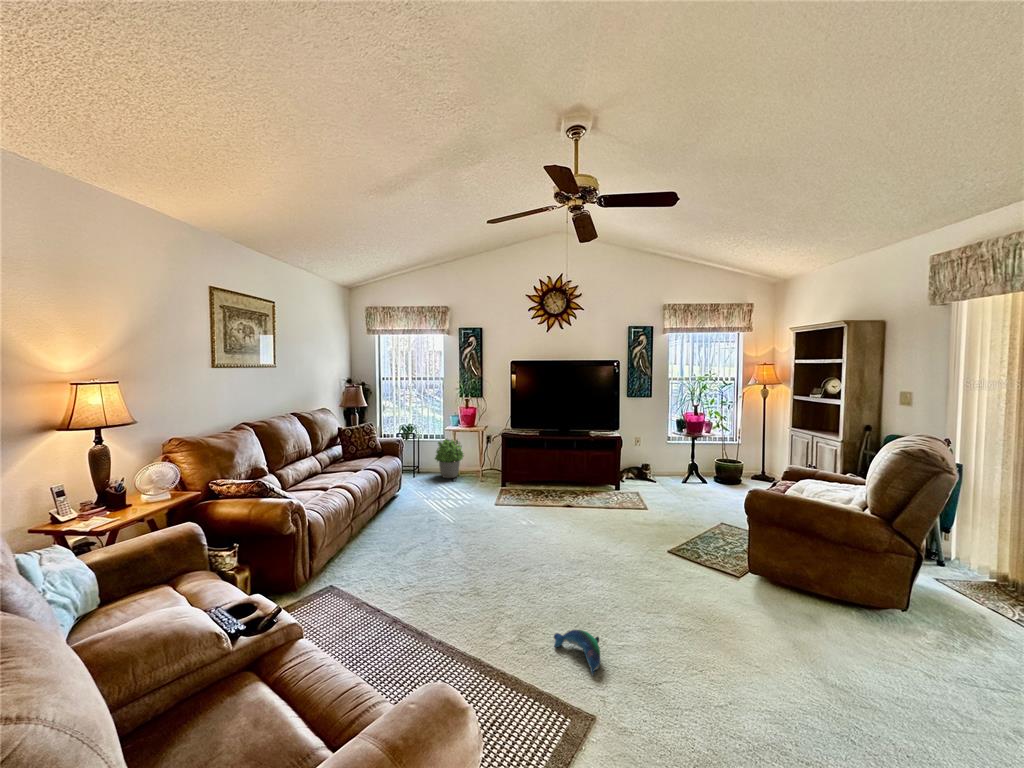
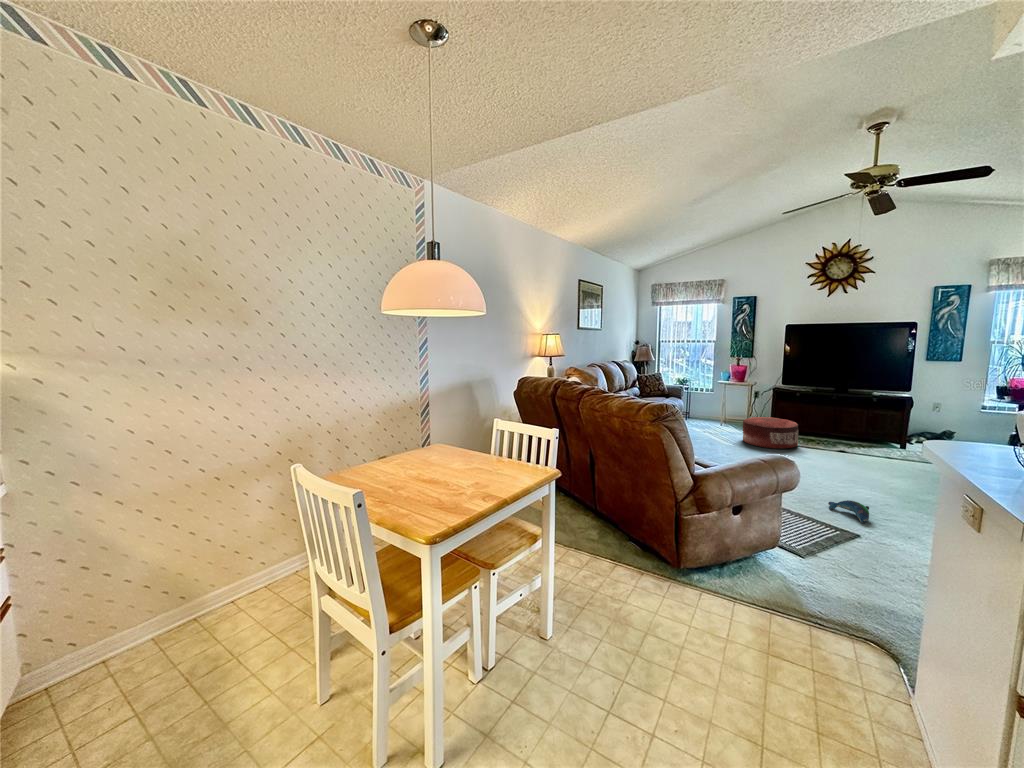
potted plant: present [435,439,464,478] -> none [705,389,733,421]
pouf: none [468,474,527,520] -> present [743,417,798,449]

